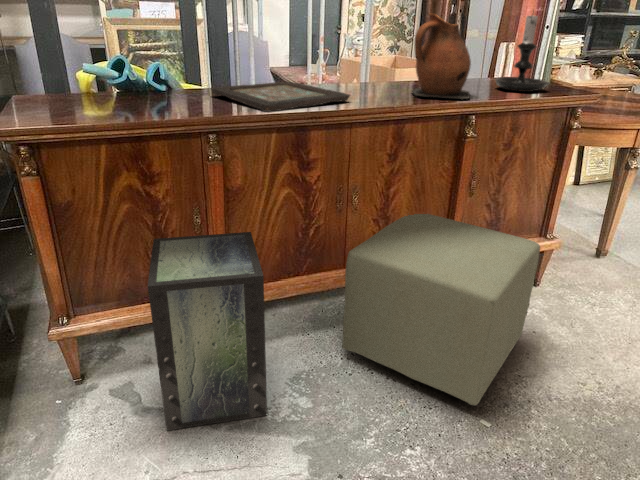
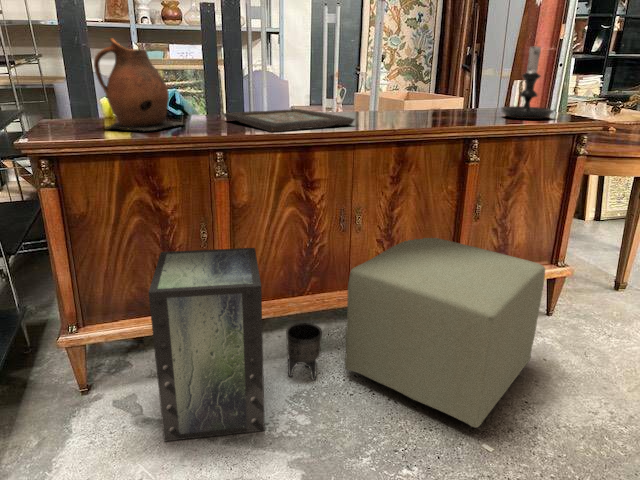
ceramic pitcher: present [412,14,471,99] -> present [94,38,185,131]
planter: none [283,304,319,361] -> present [286,323,322,380]

